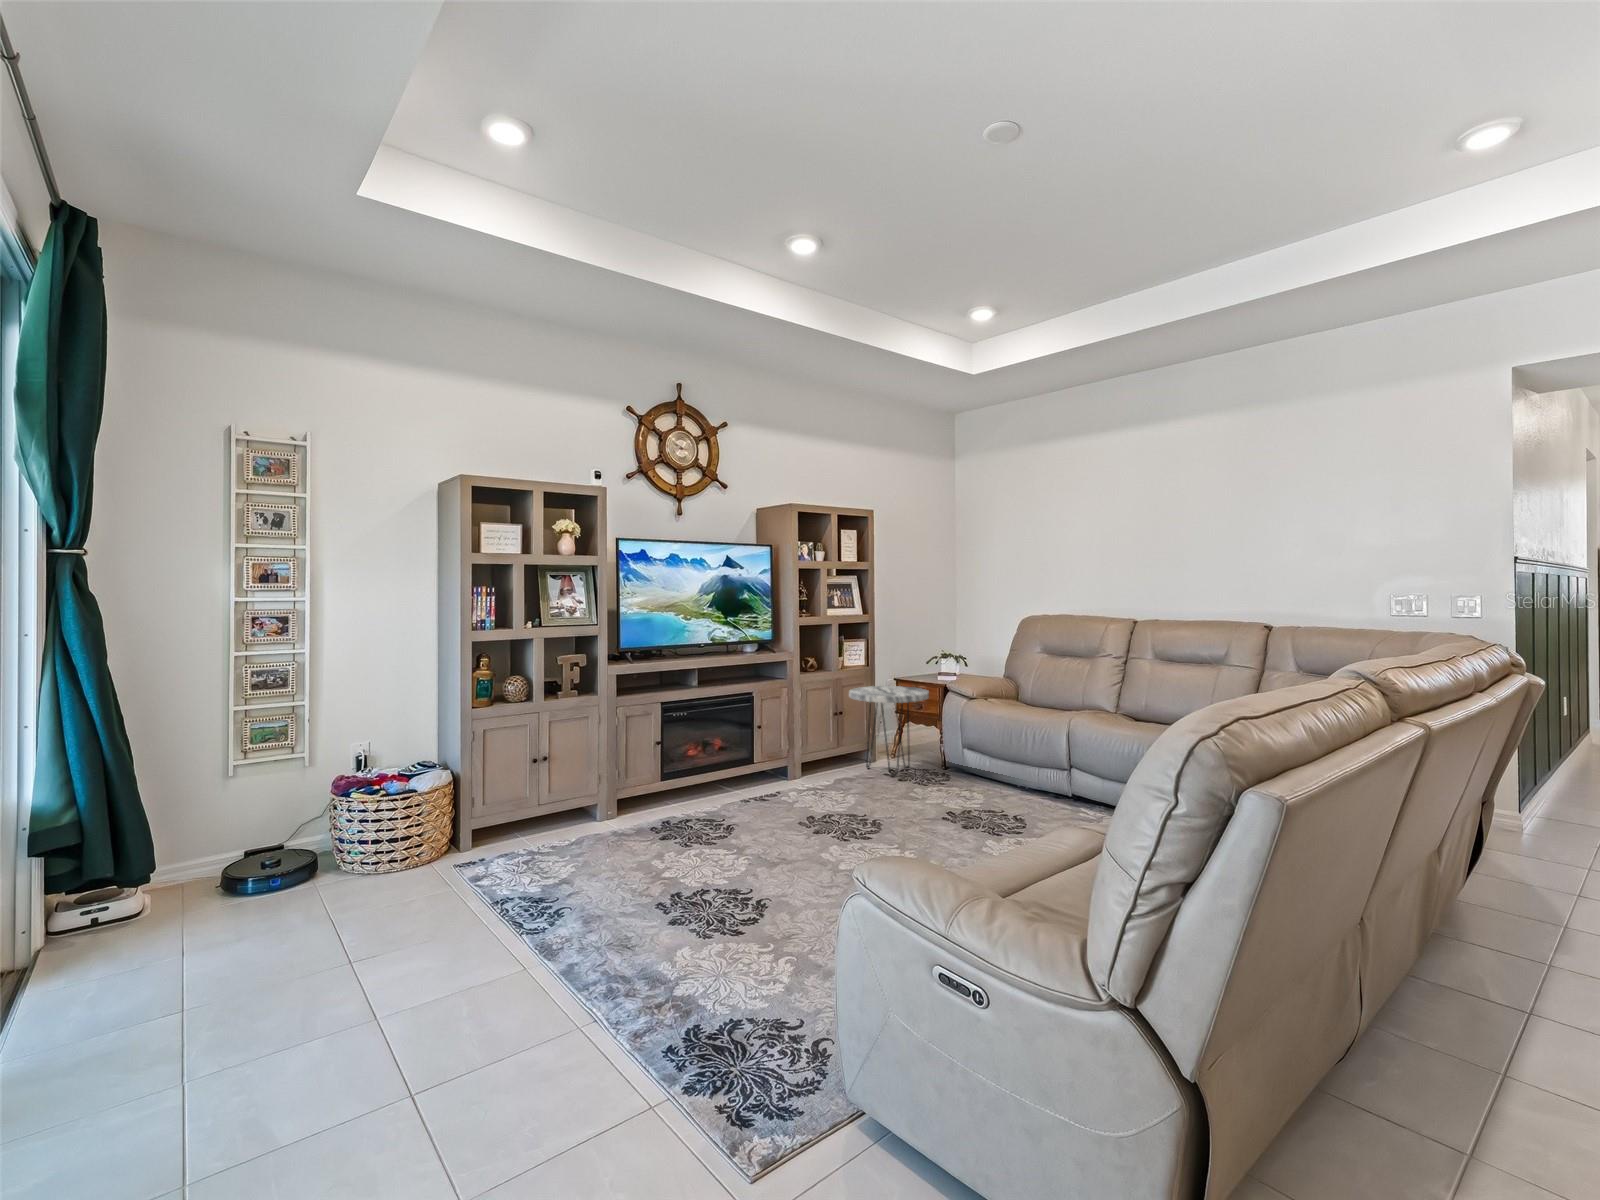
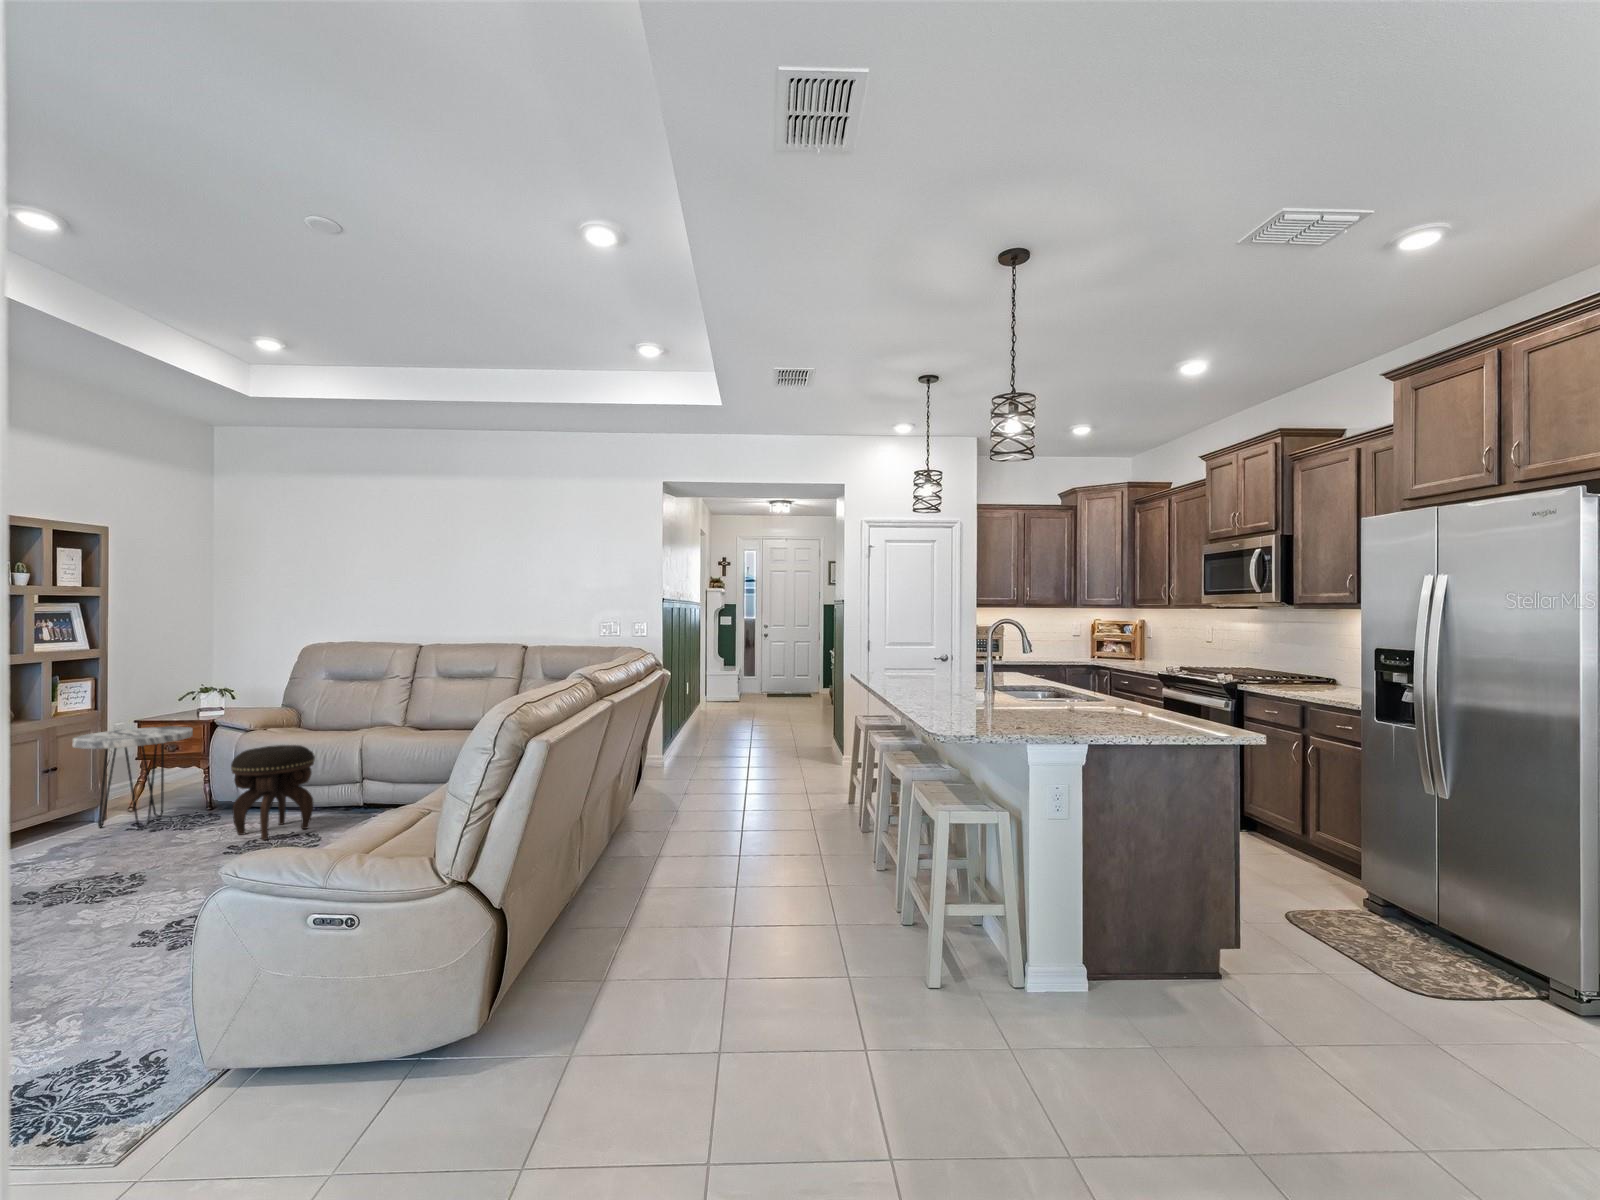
footstool: none [951,718,1023,813] -> present [231,745,315,840]

